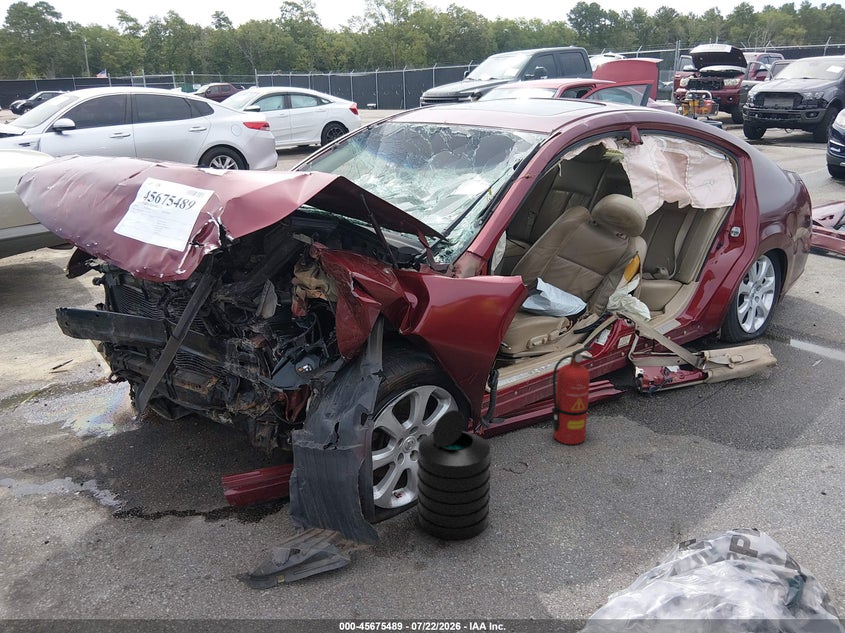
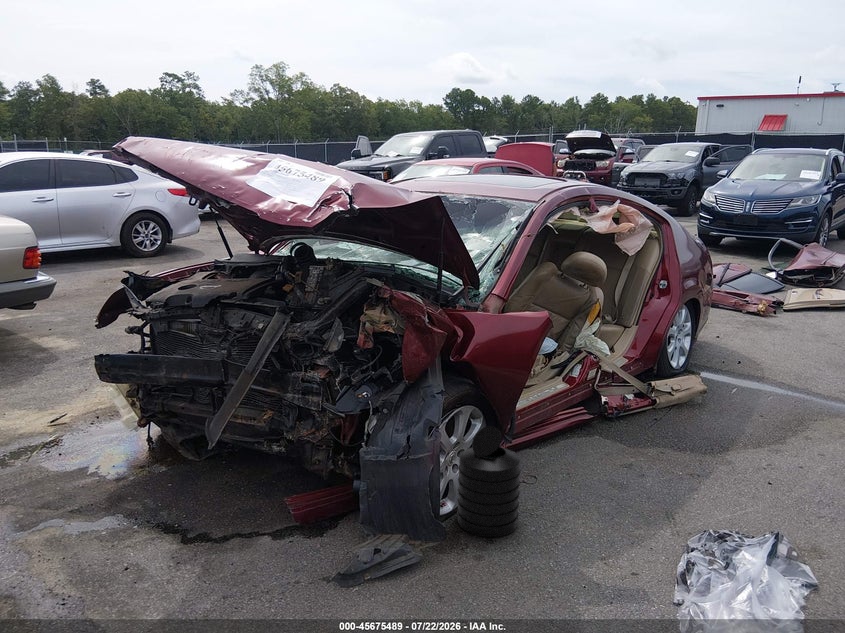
fire extinguisher: present [552,347,594,444] -> none [544,377,576,461]

